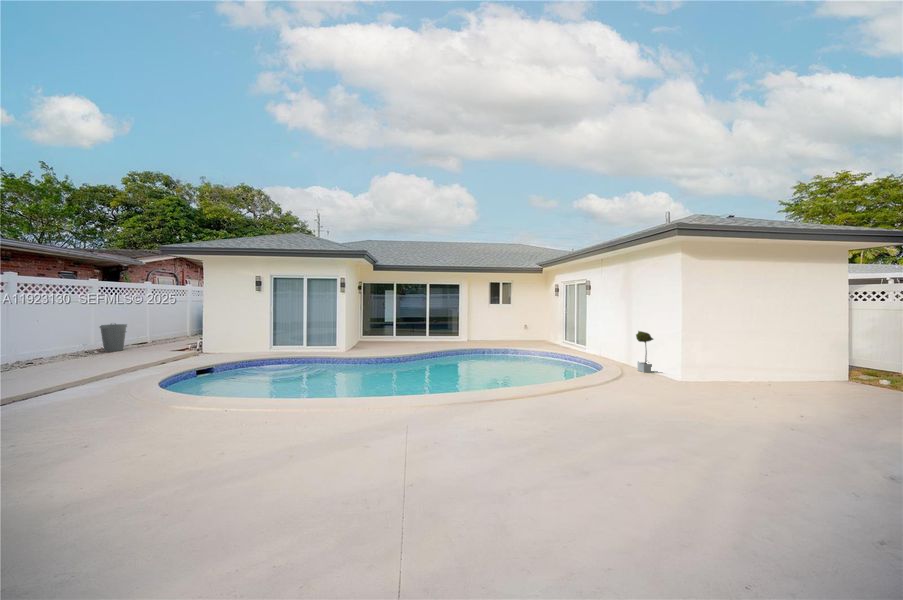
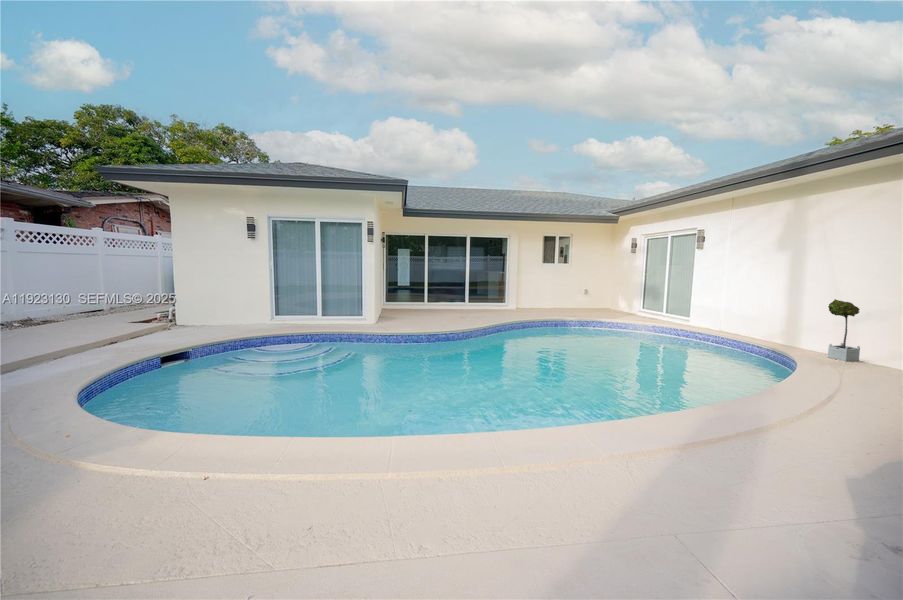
trash can: present [100,324,127,351] -> none [18,283,64,324]

